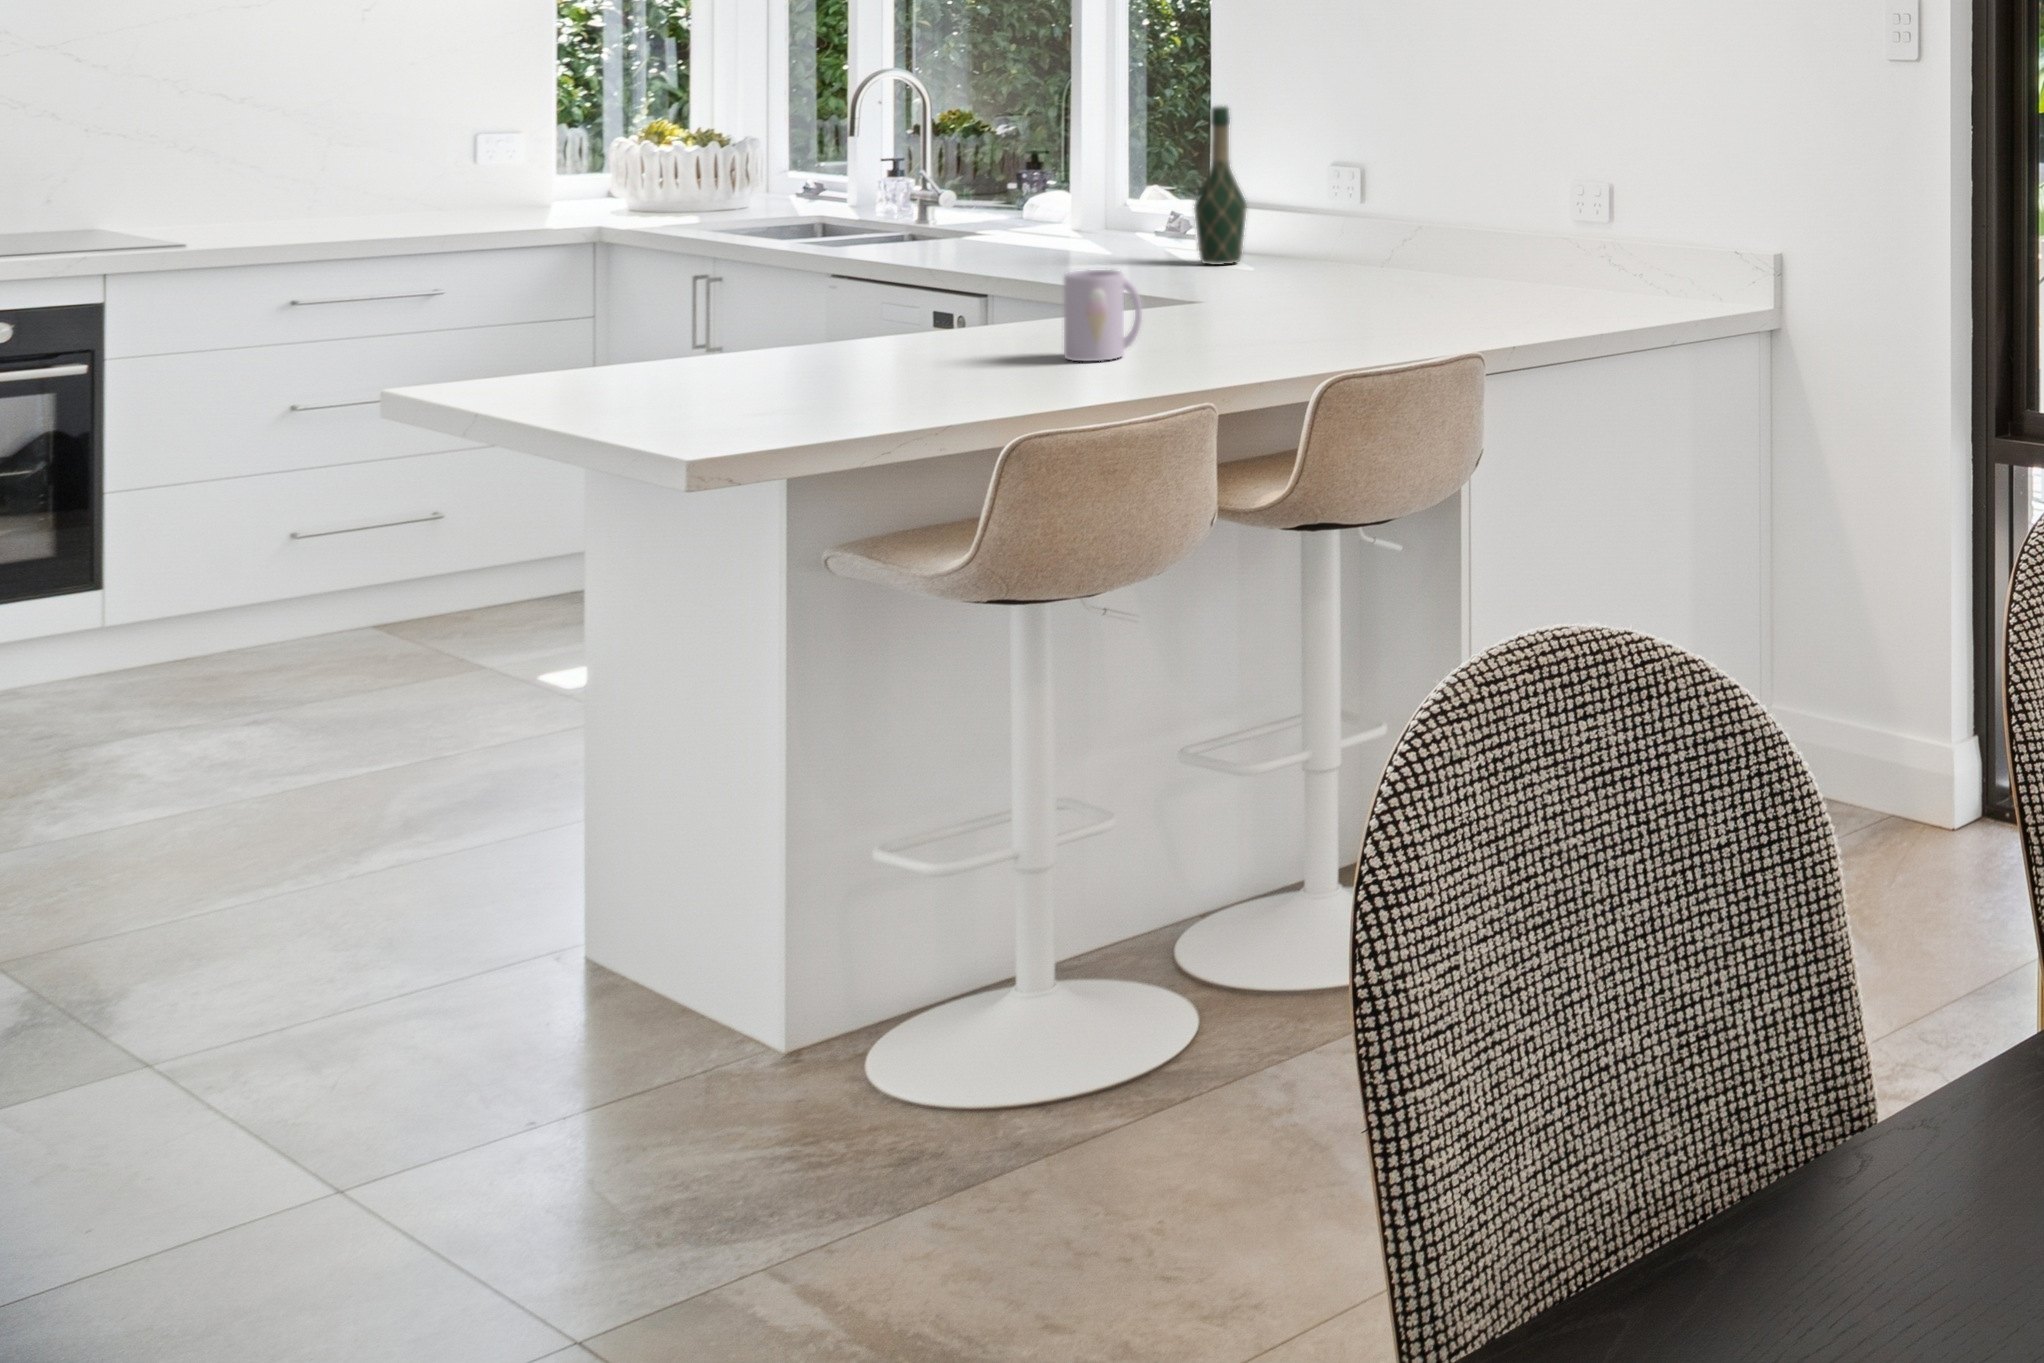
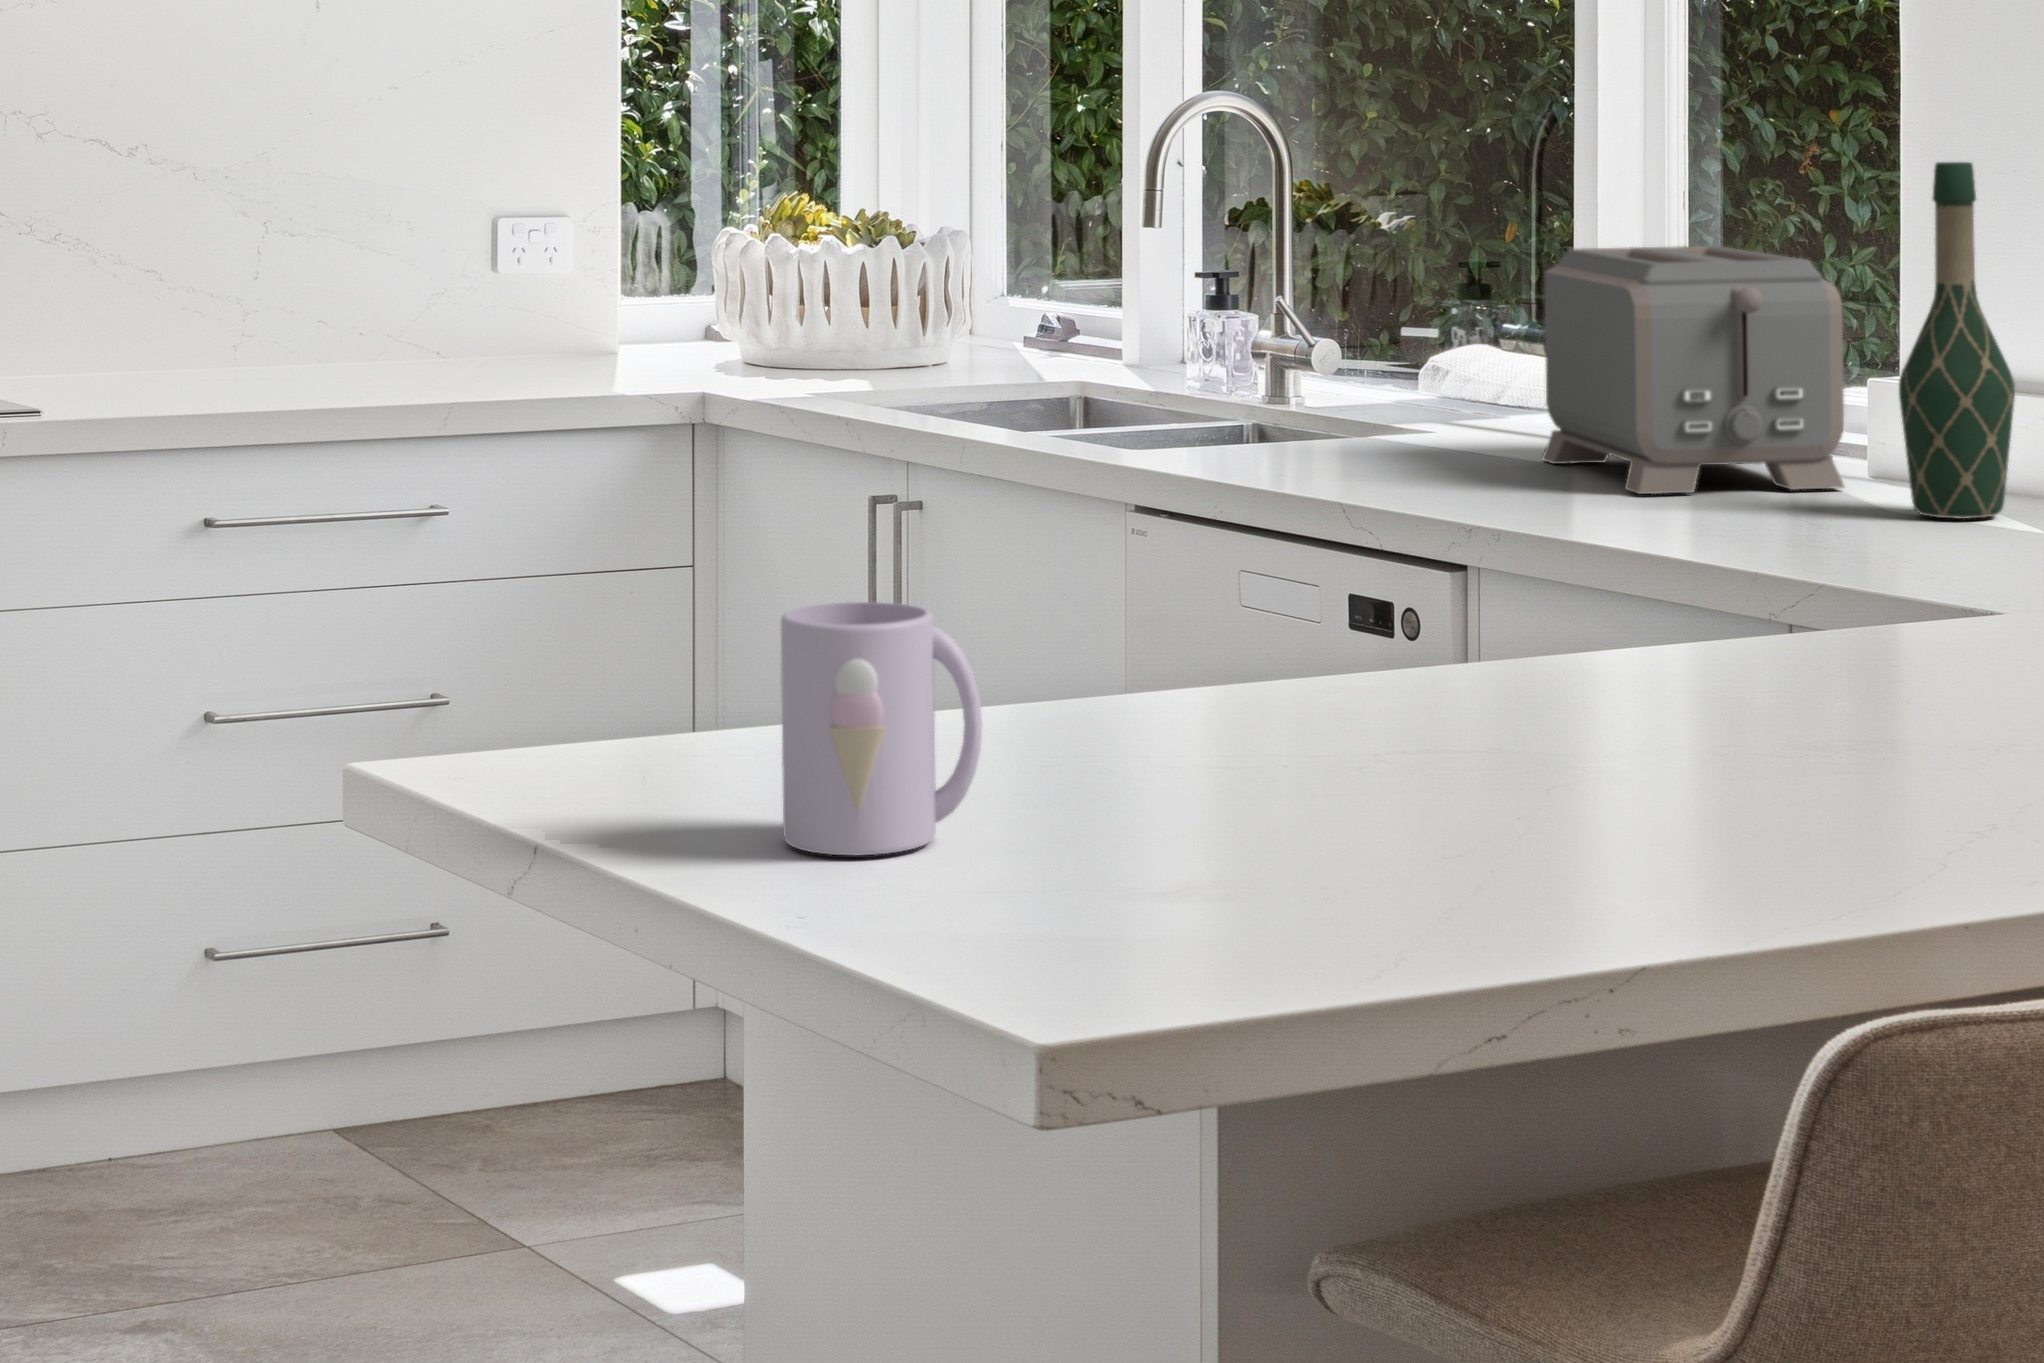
toaster: none [1042,144,1179,259] -> present [1542,246,1844,494]
mug: present [1064,270,1142,361] -> present [781,602,982,855]

